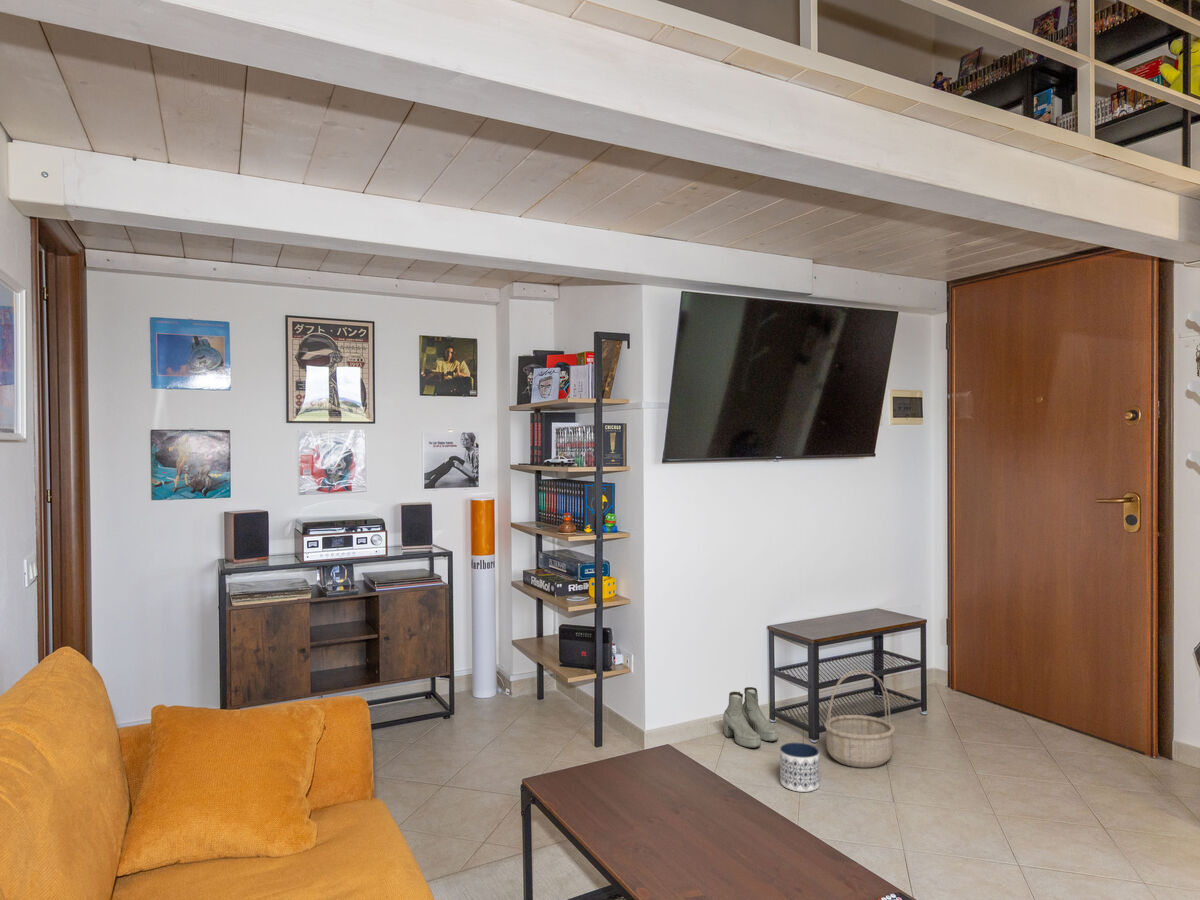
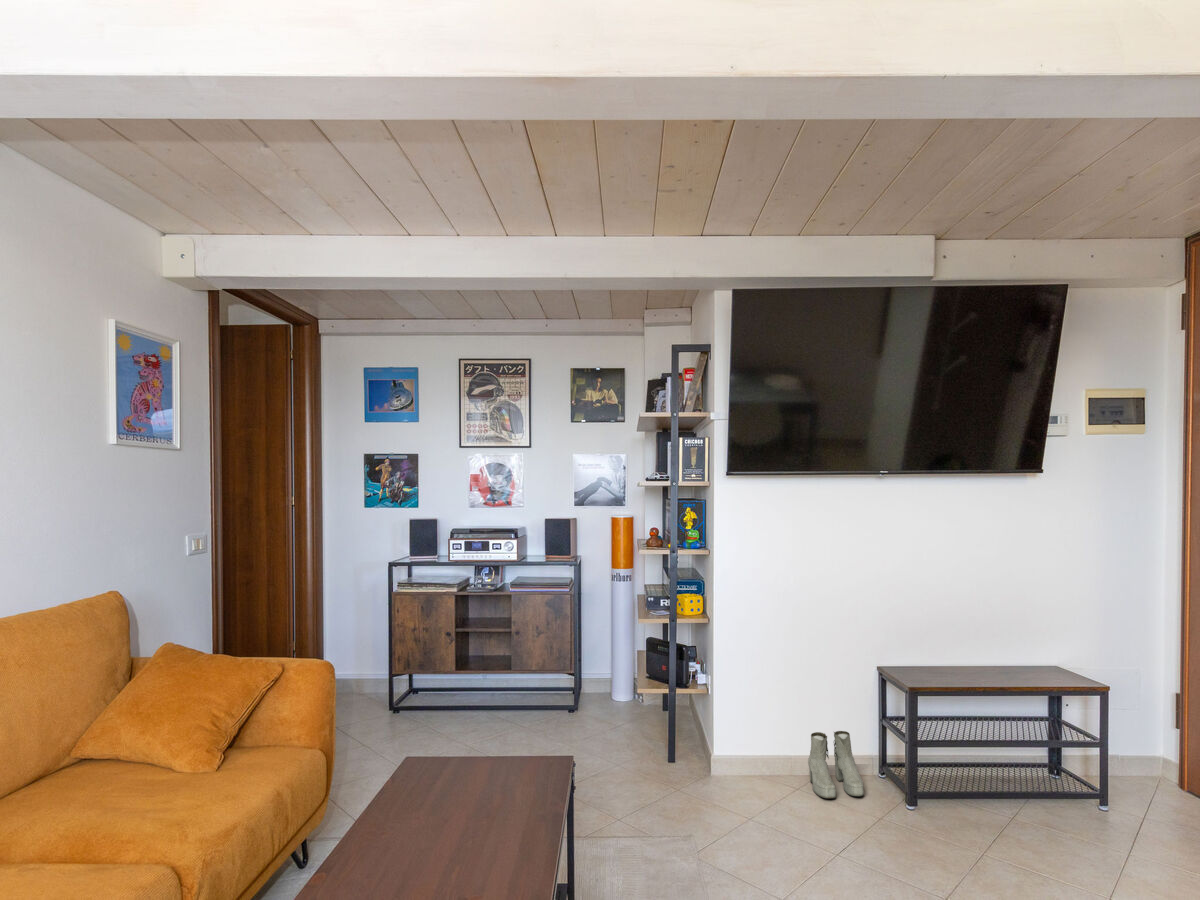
basket: present [824,670,895,768] -> none [894,727,987,852]
planter: present [780,743,820,792] -> none [811,797,858,857]

